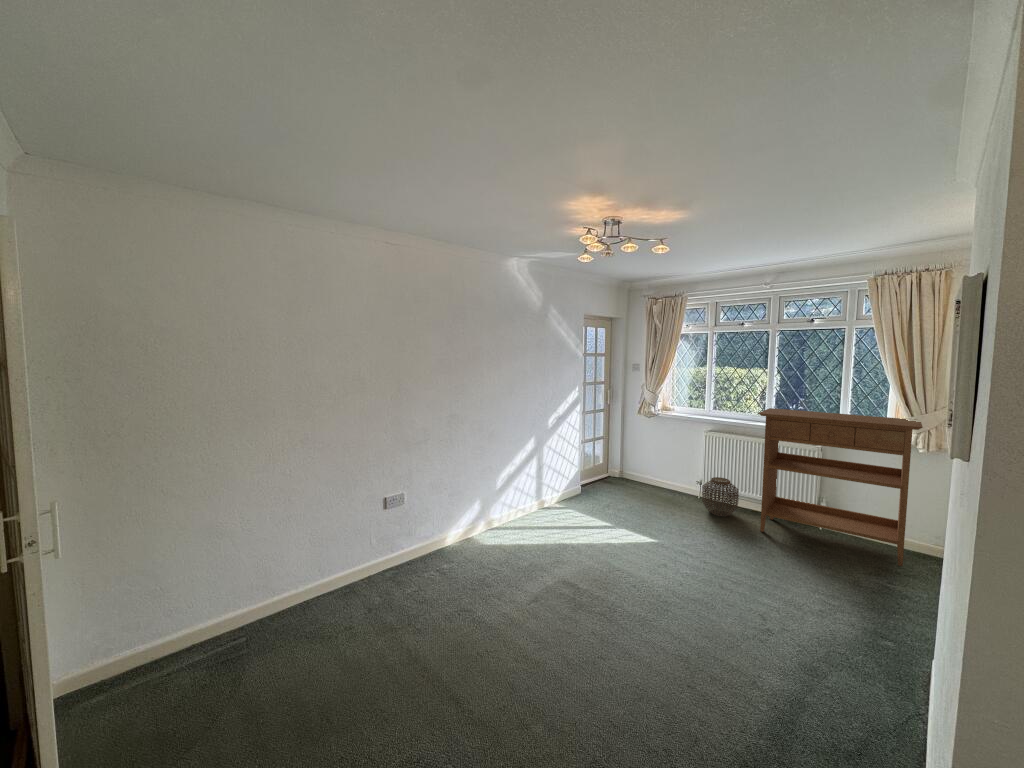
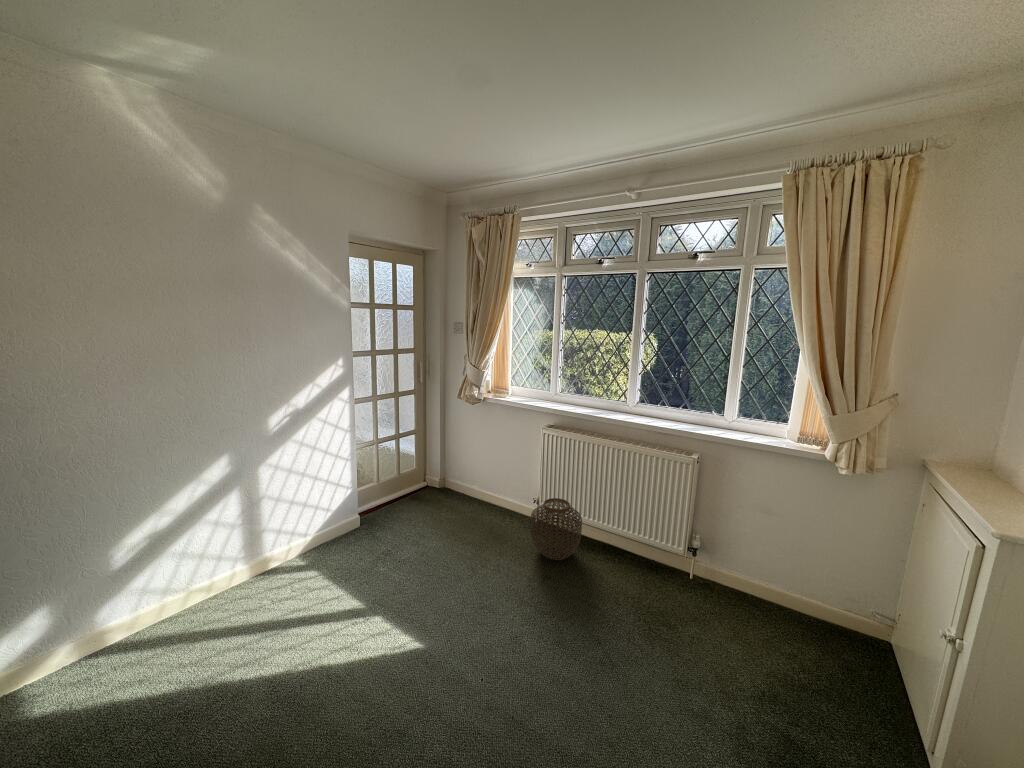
console table: present [758,408,923,566] -> none [604,394,862,665]

